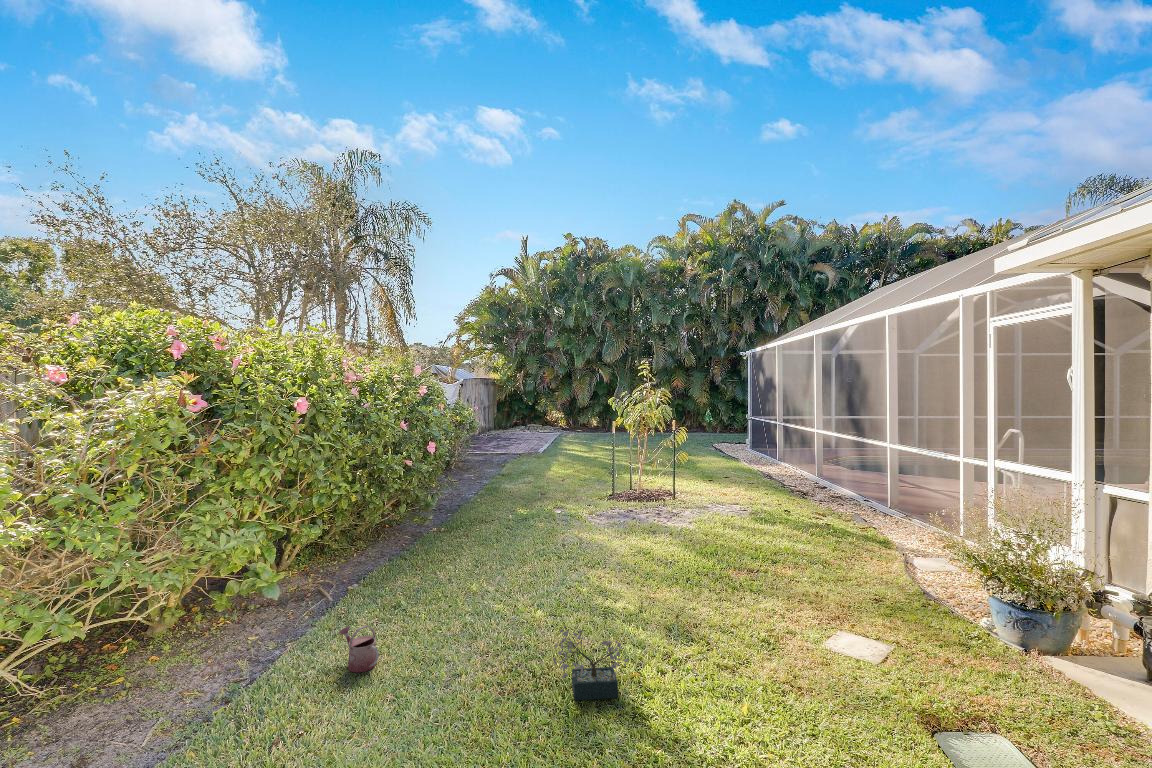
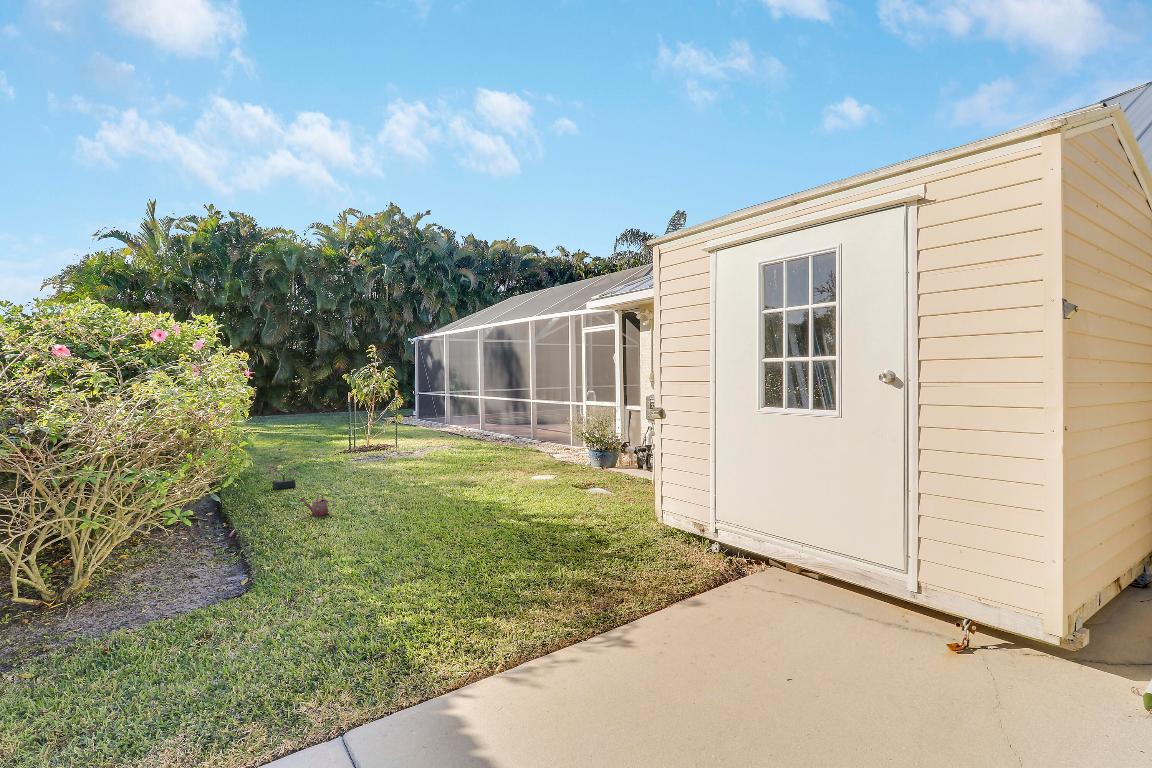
decorative plant: present [553,626,628,700] -> present [265,463,299,489]

